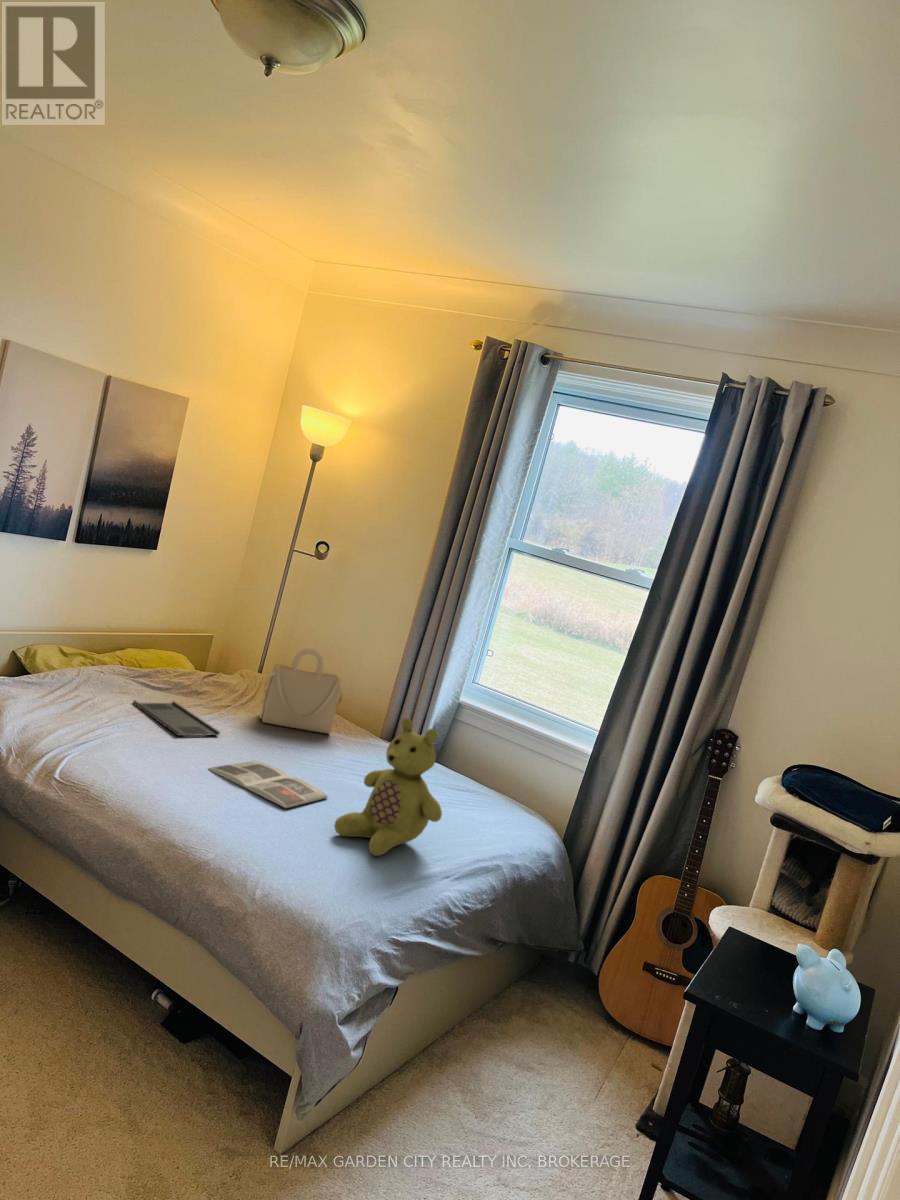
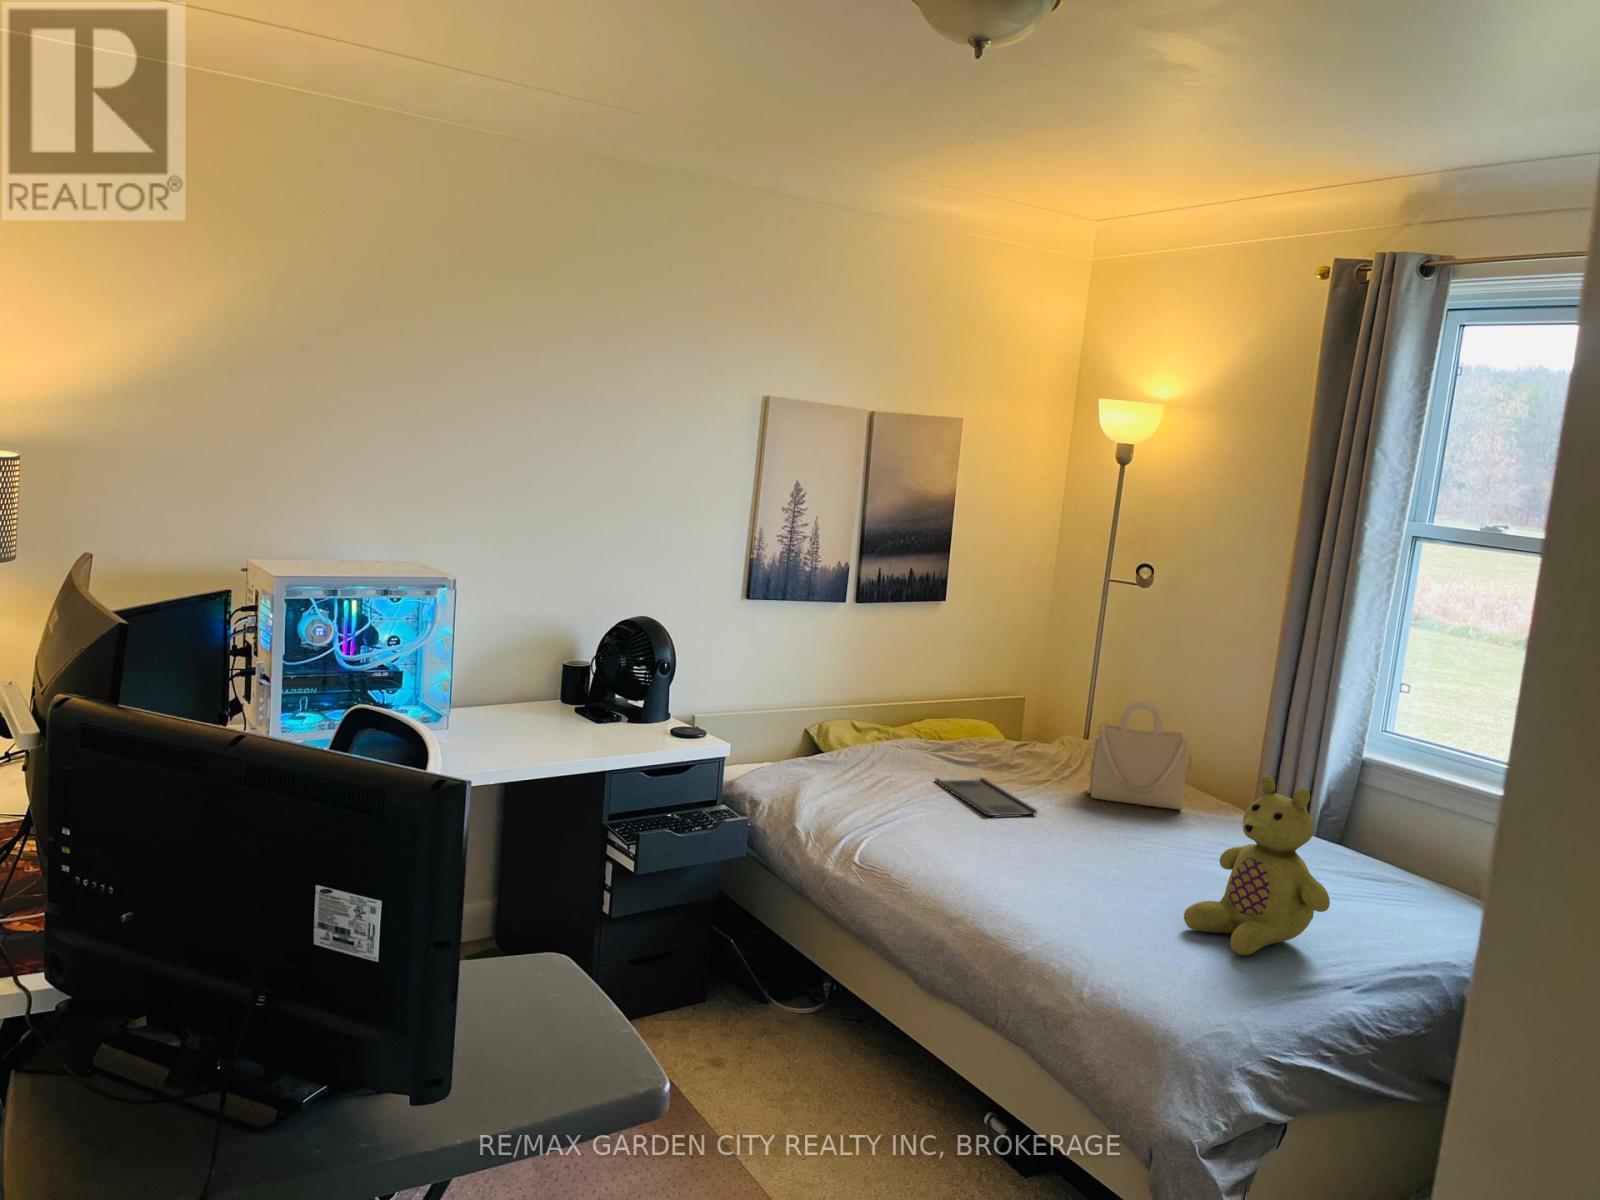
magazine: present [209,760,328,808] -> none [1024,842,1177,897]

